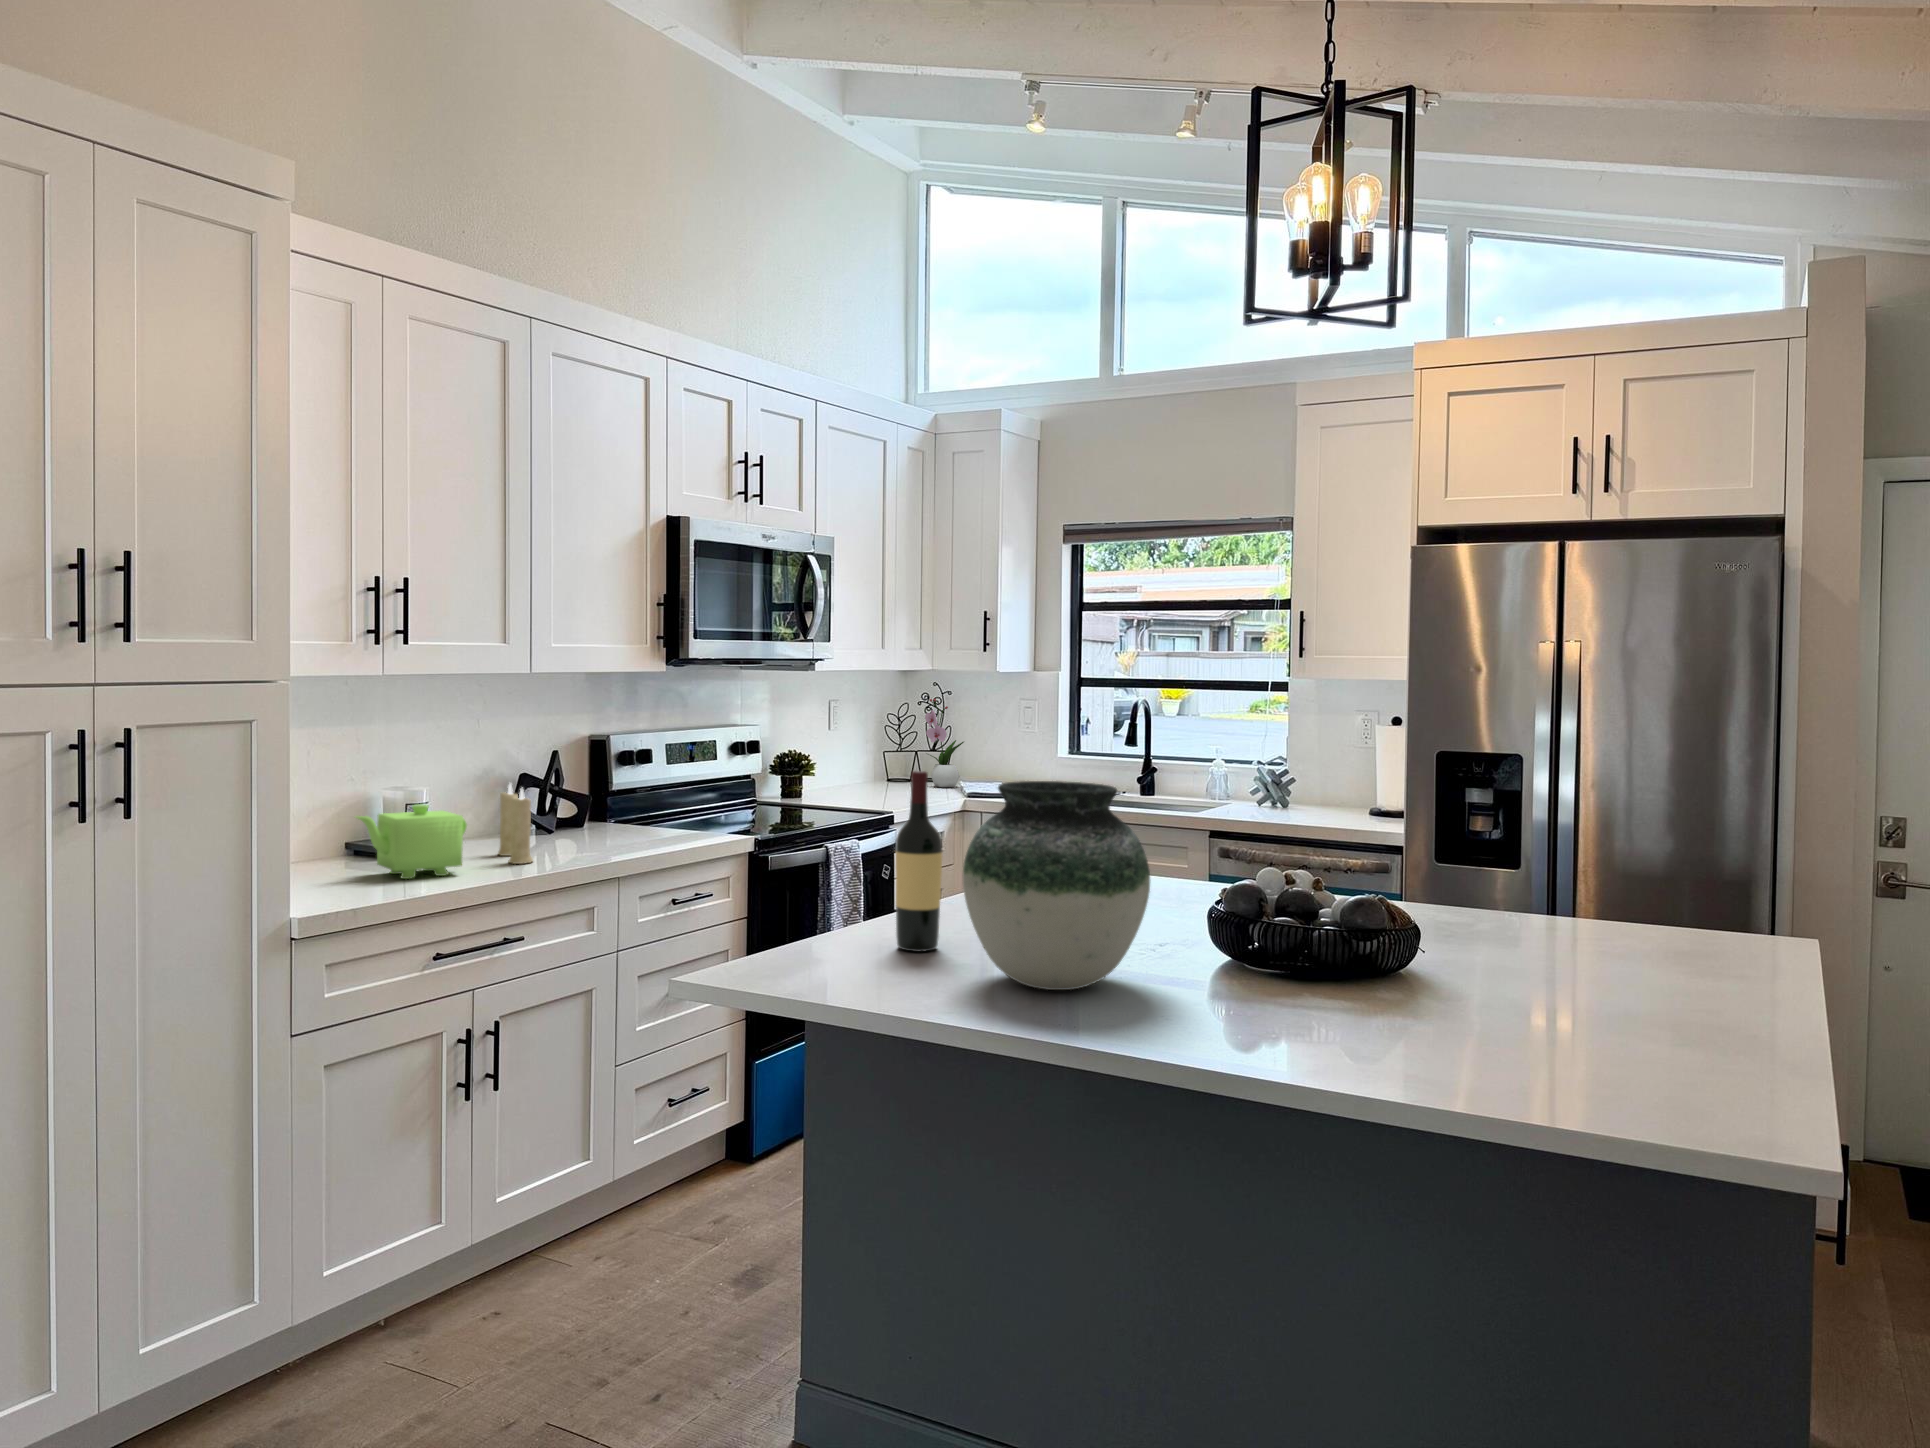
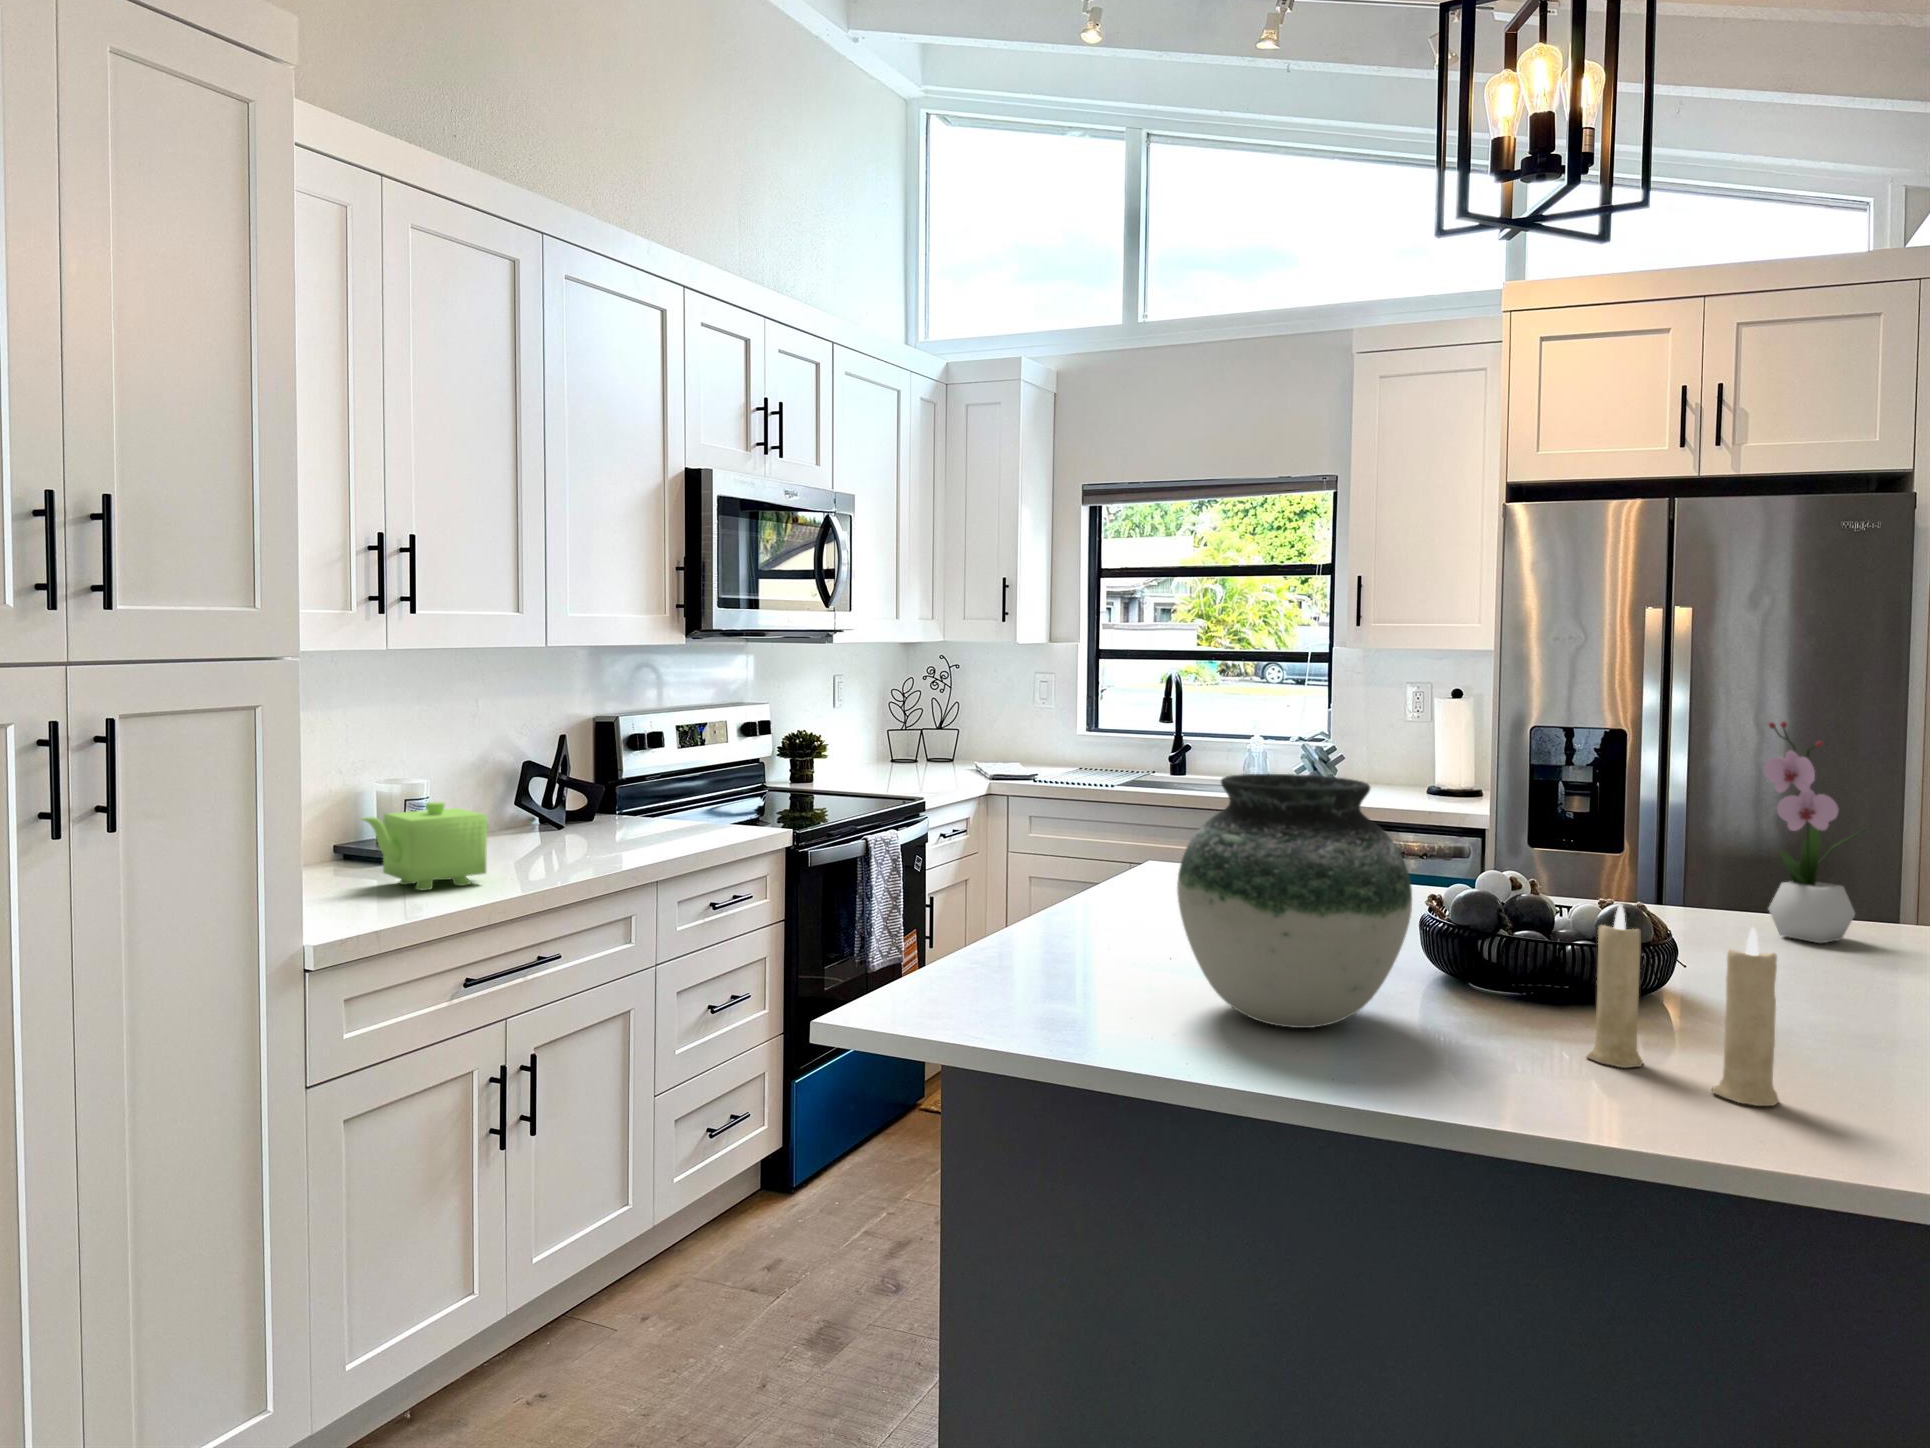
flower arrangement: present [925,699,964,787] -> present [1763,721,1866,943]
wine bottle: present [895,771,943,952] -> none [1065,762,1122,977]
candle: present [498,783,533,864] -> present [1587,904,1779,1106]

